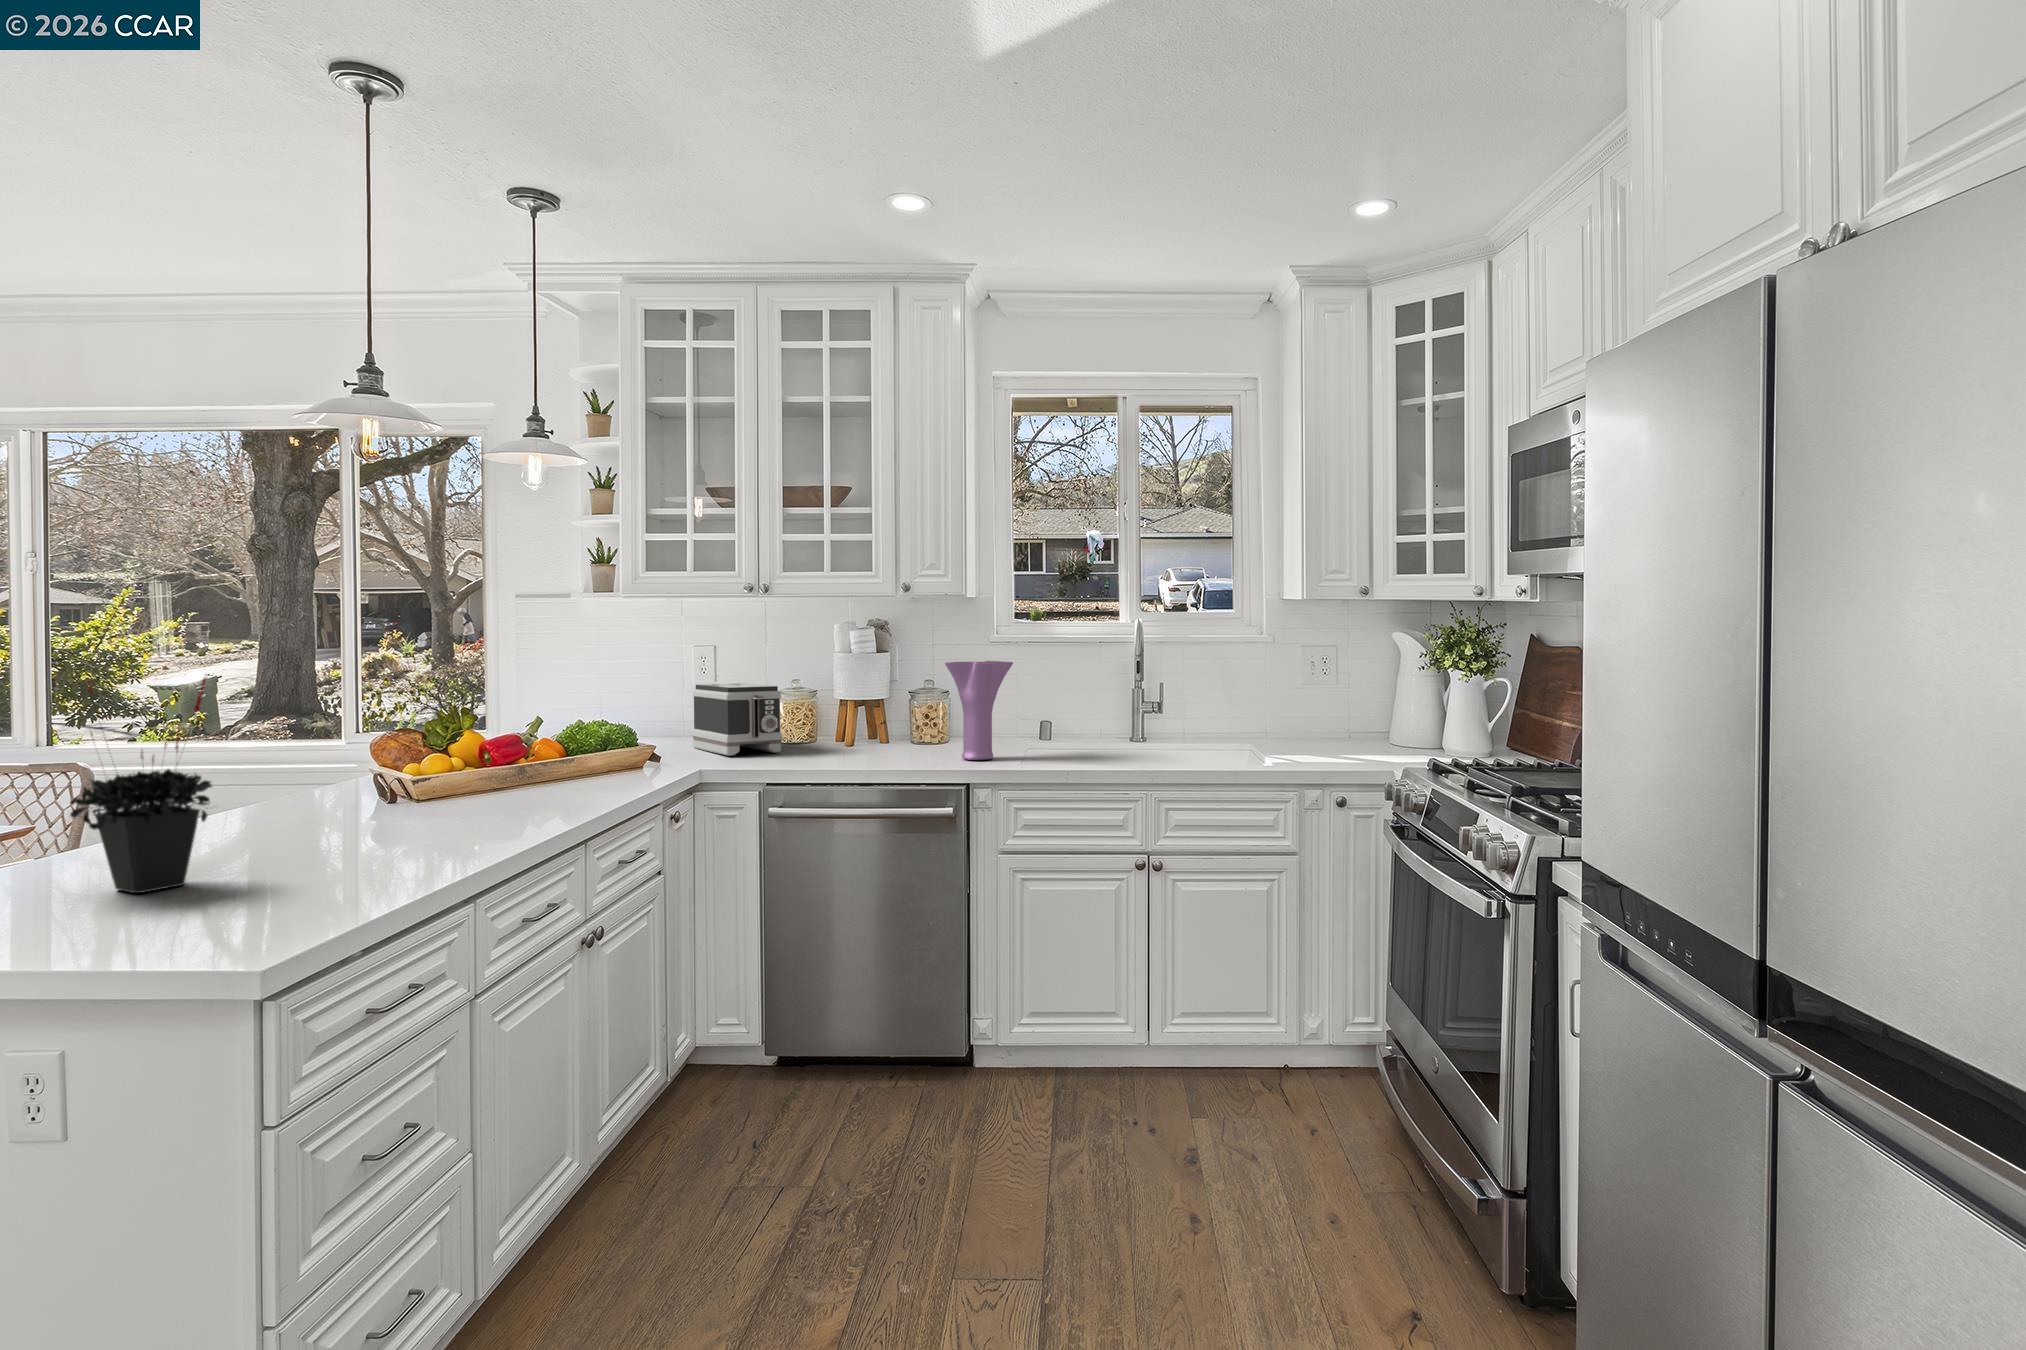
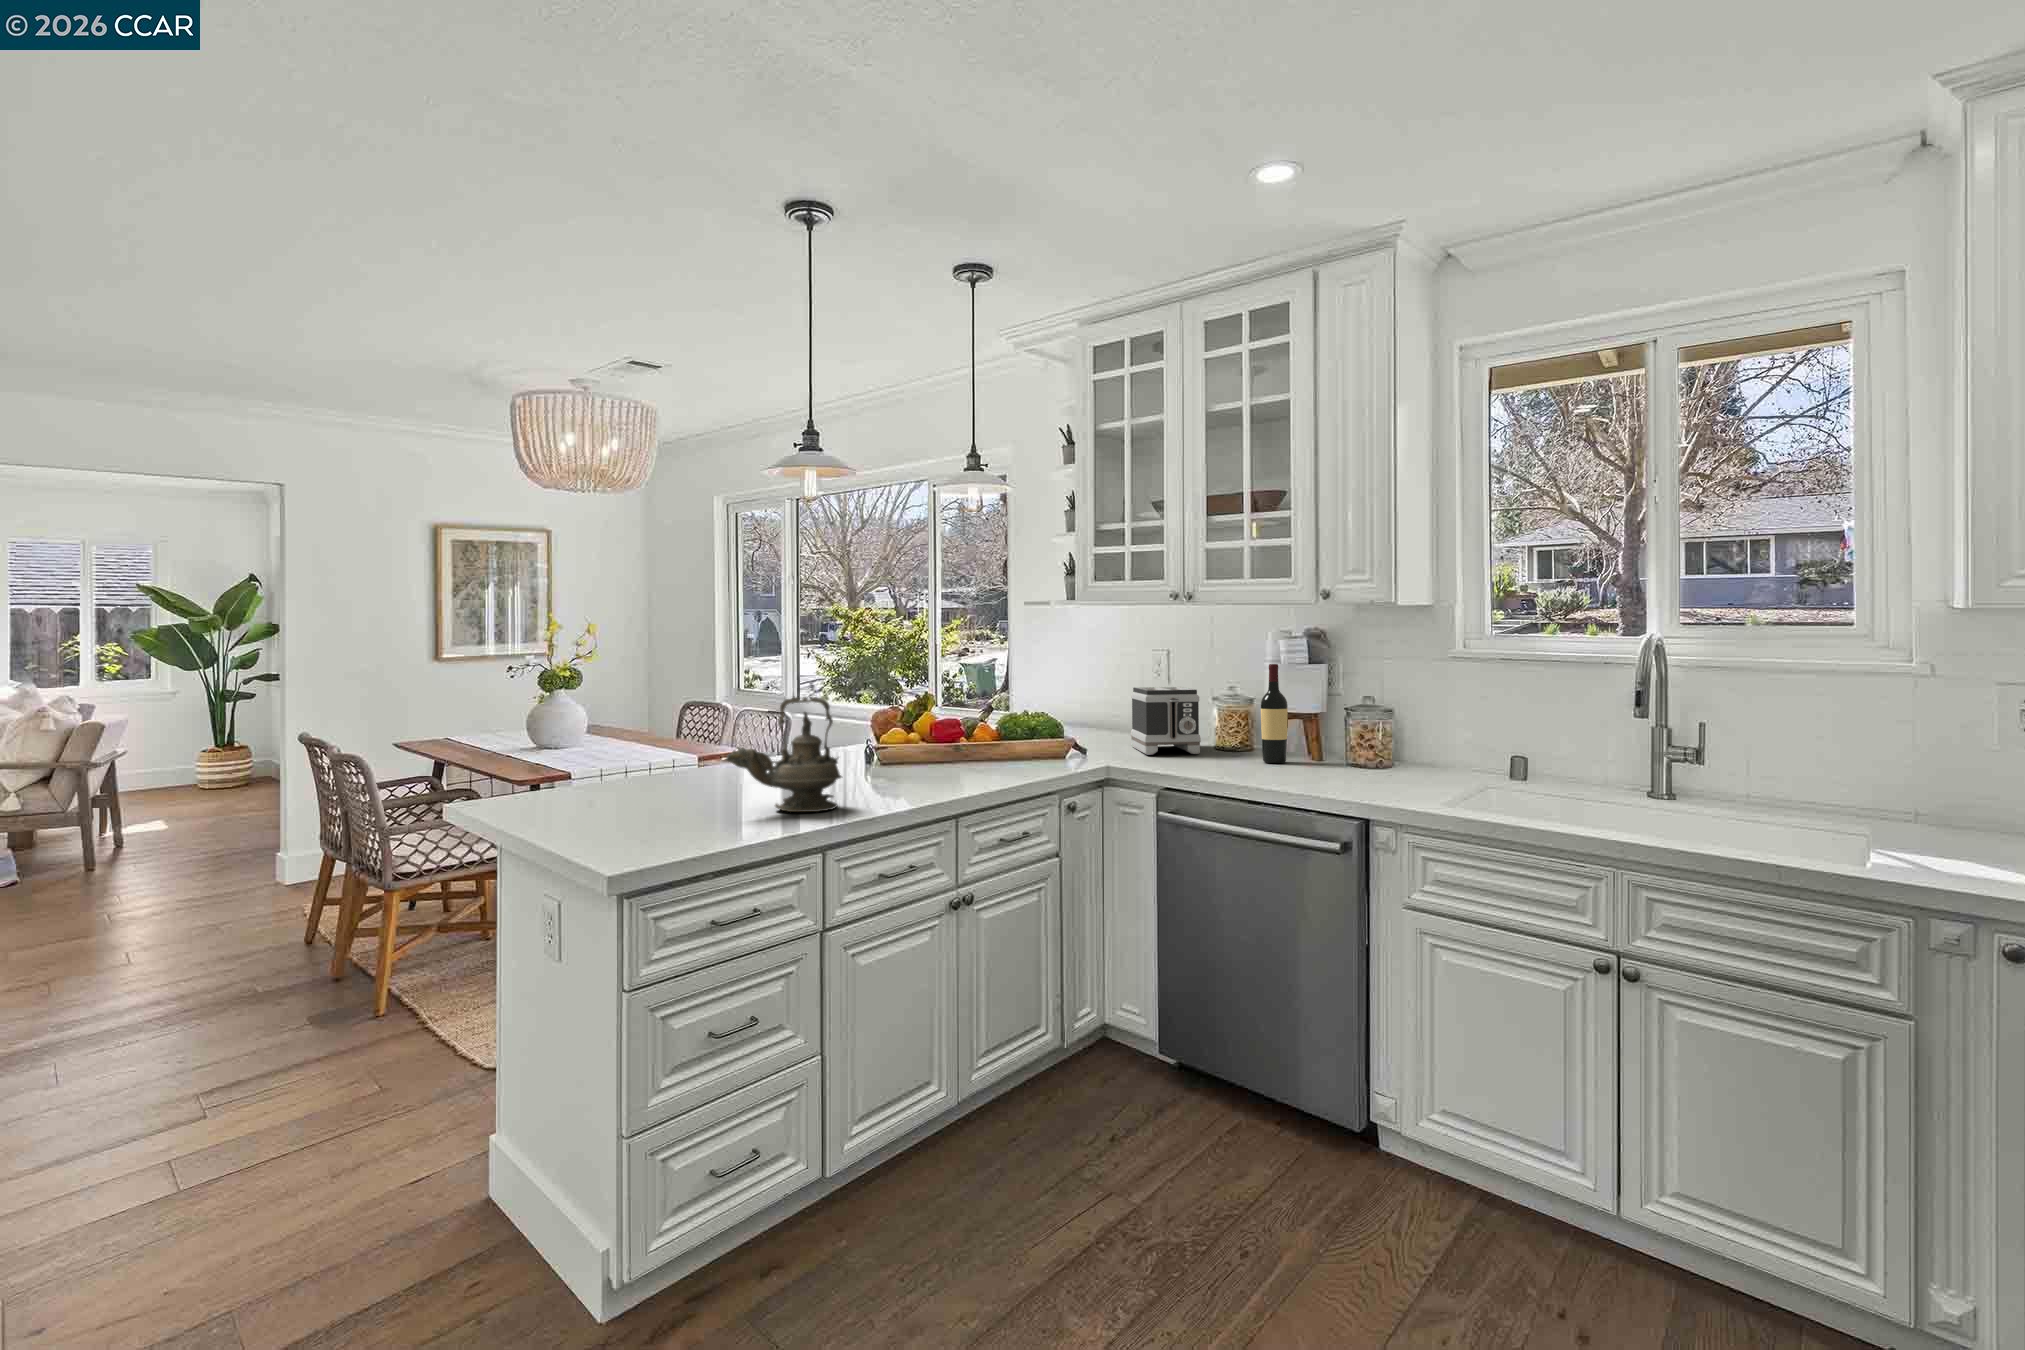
wine bottle: none [854,660,880,758] -> present [1261,664,1288,763]
vase: present [945,661,1013,760] -> none [1346,666,1425,771]
potted plant: present [70,674,215,893] -> none [592,671,675,824]
teapot: none [294,703,458,852] -> present [726,697,842,812]

